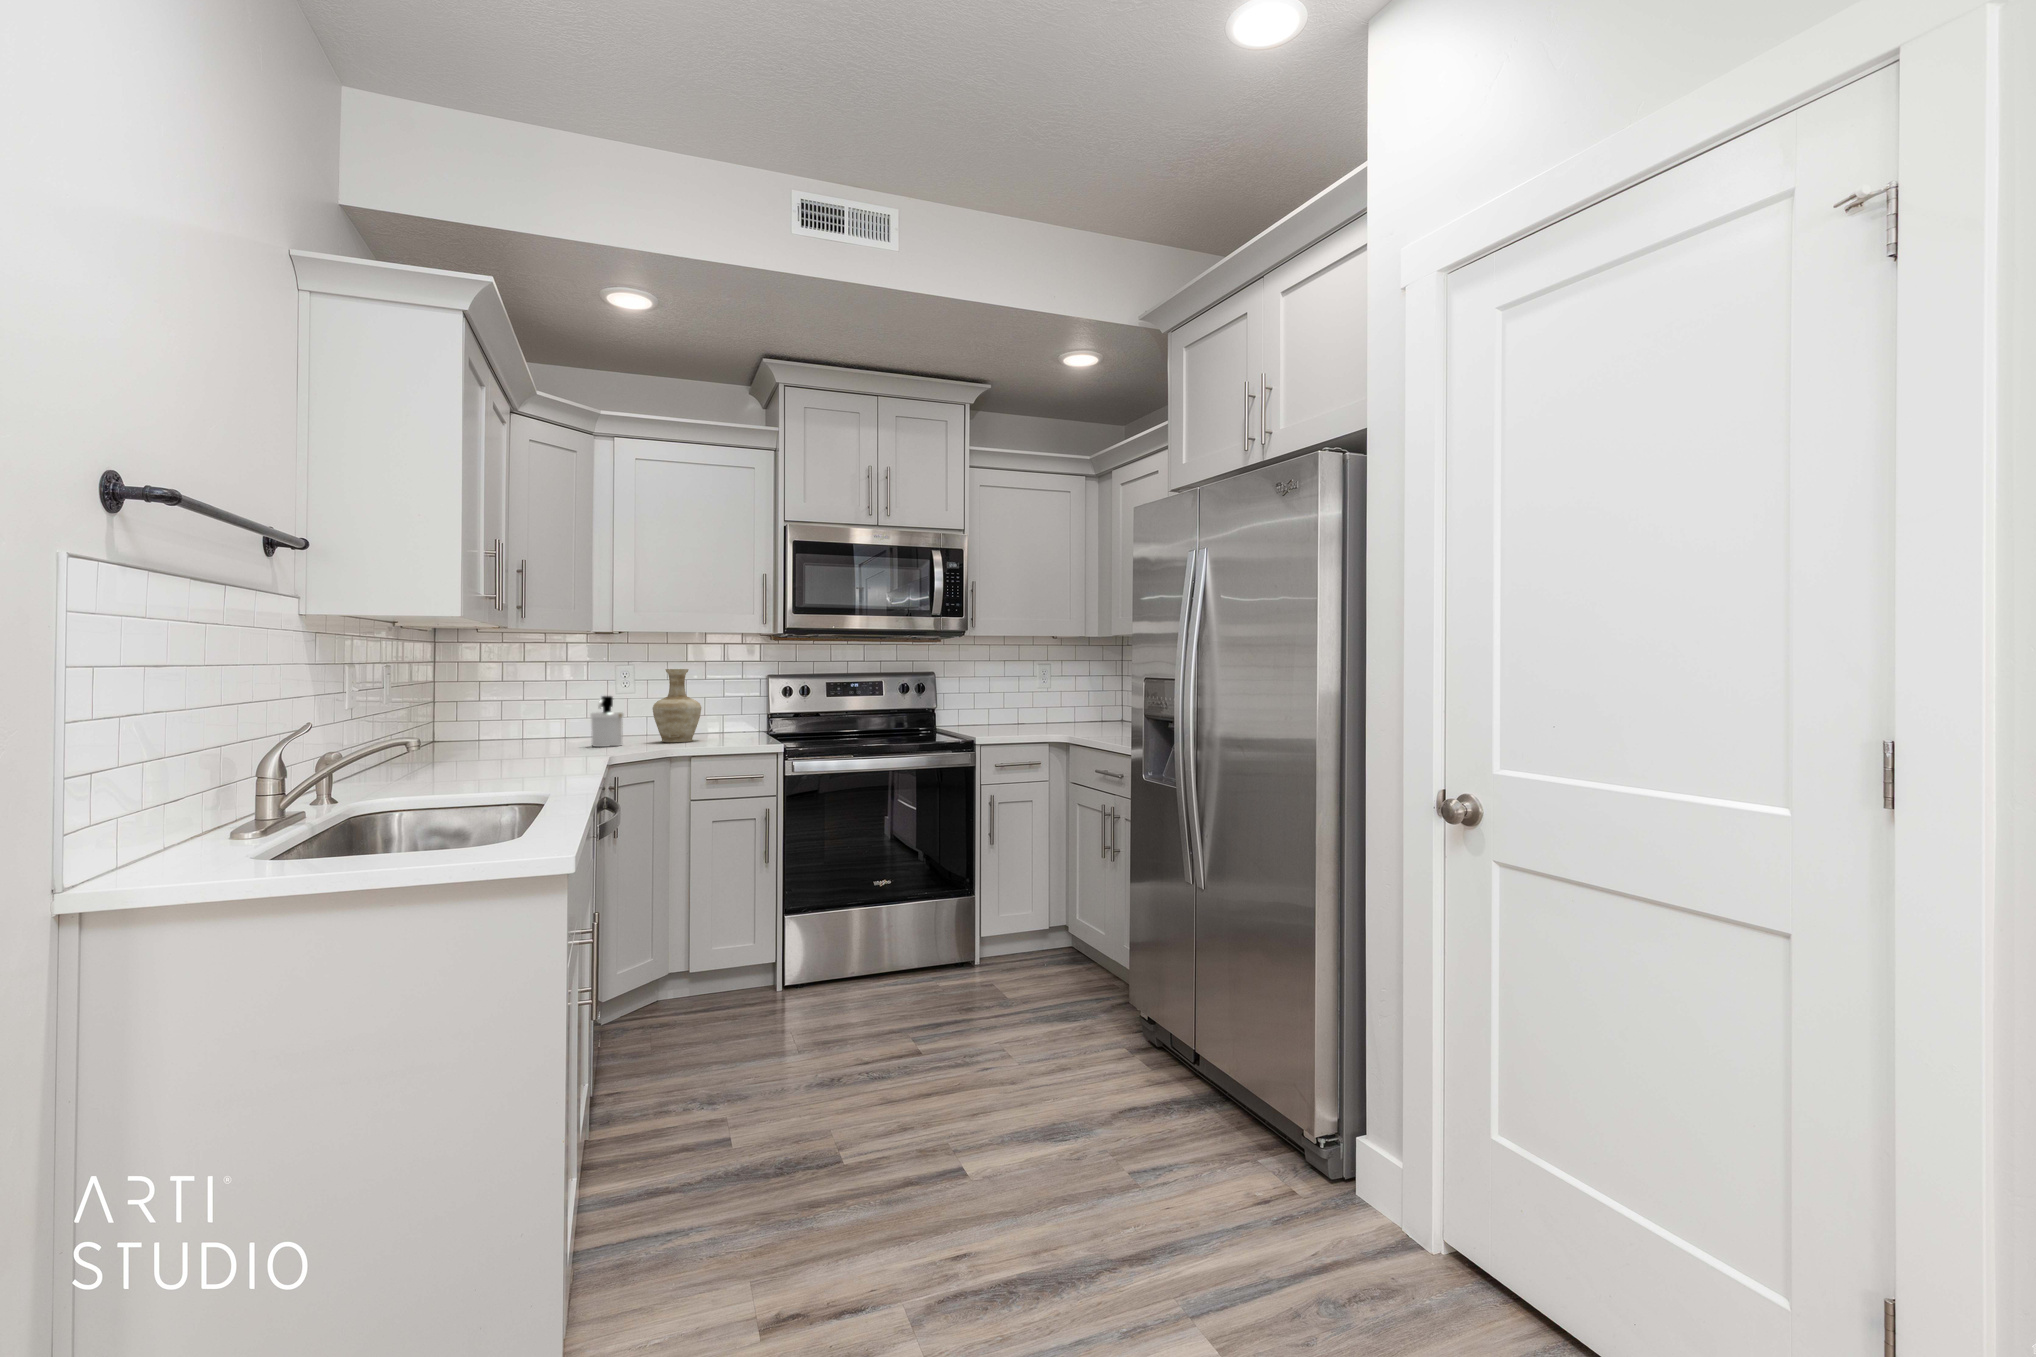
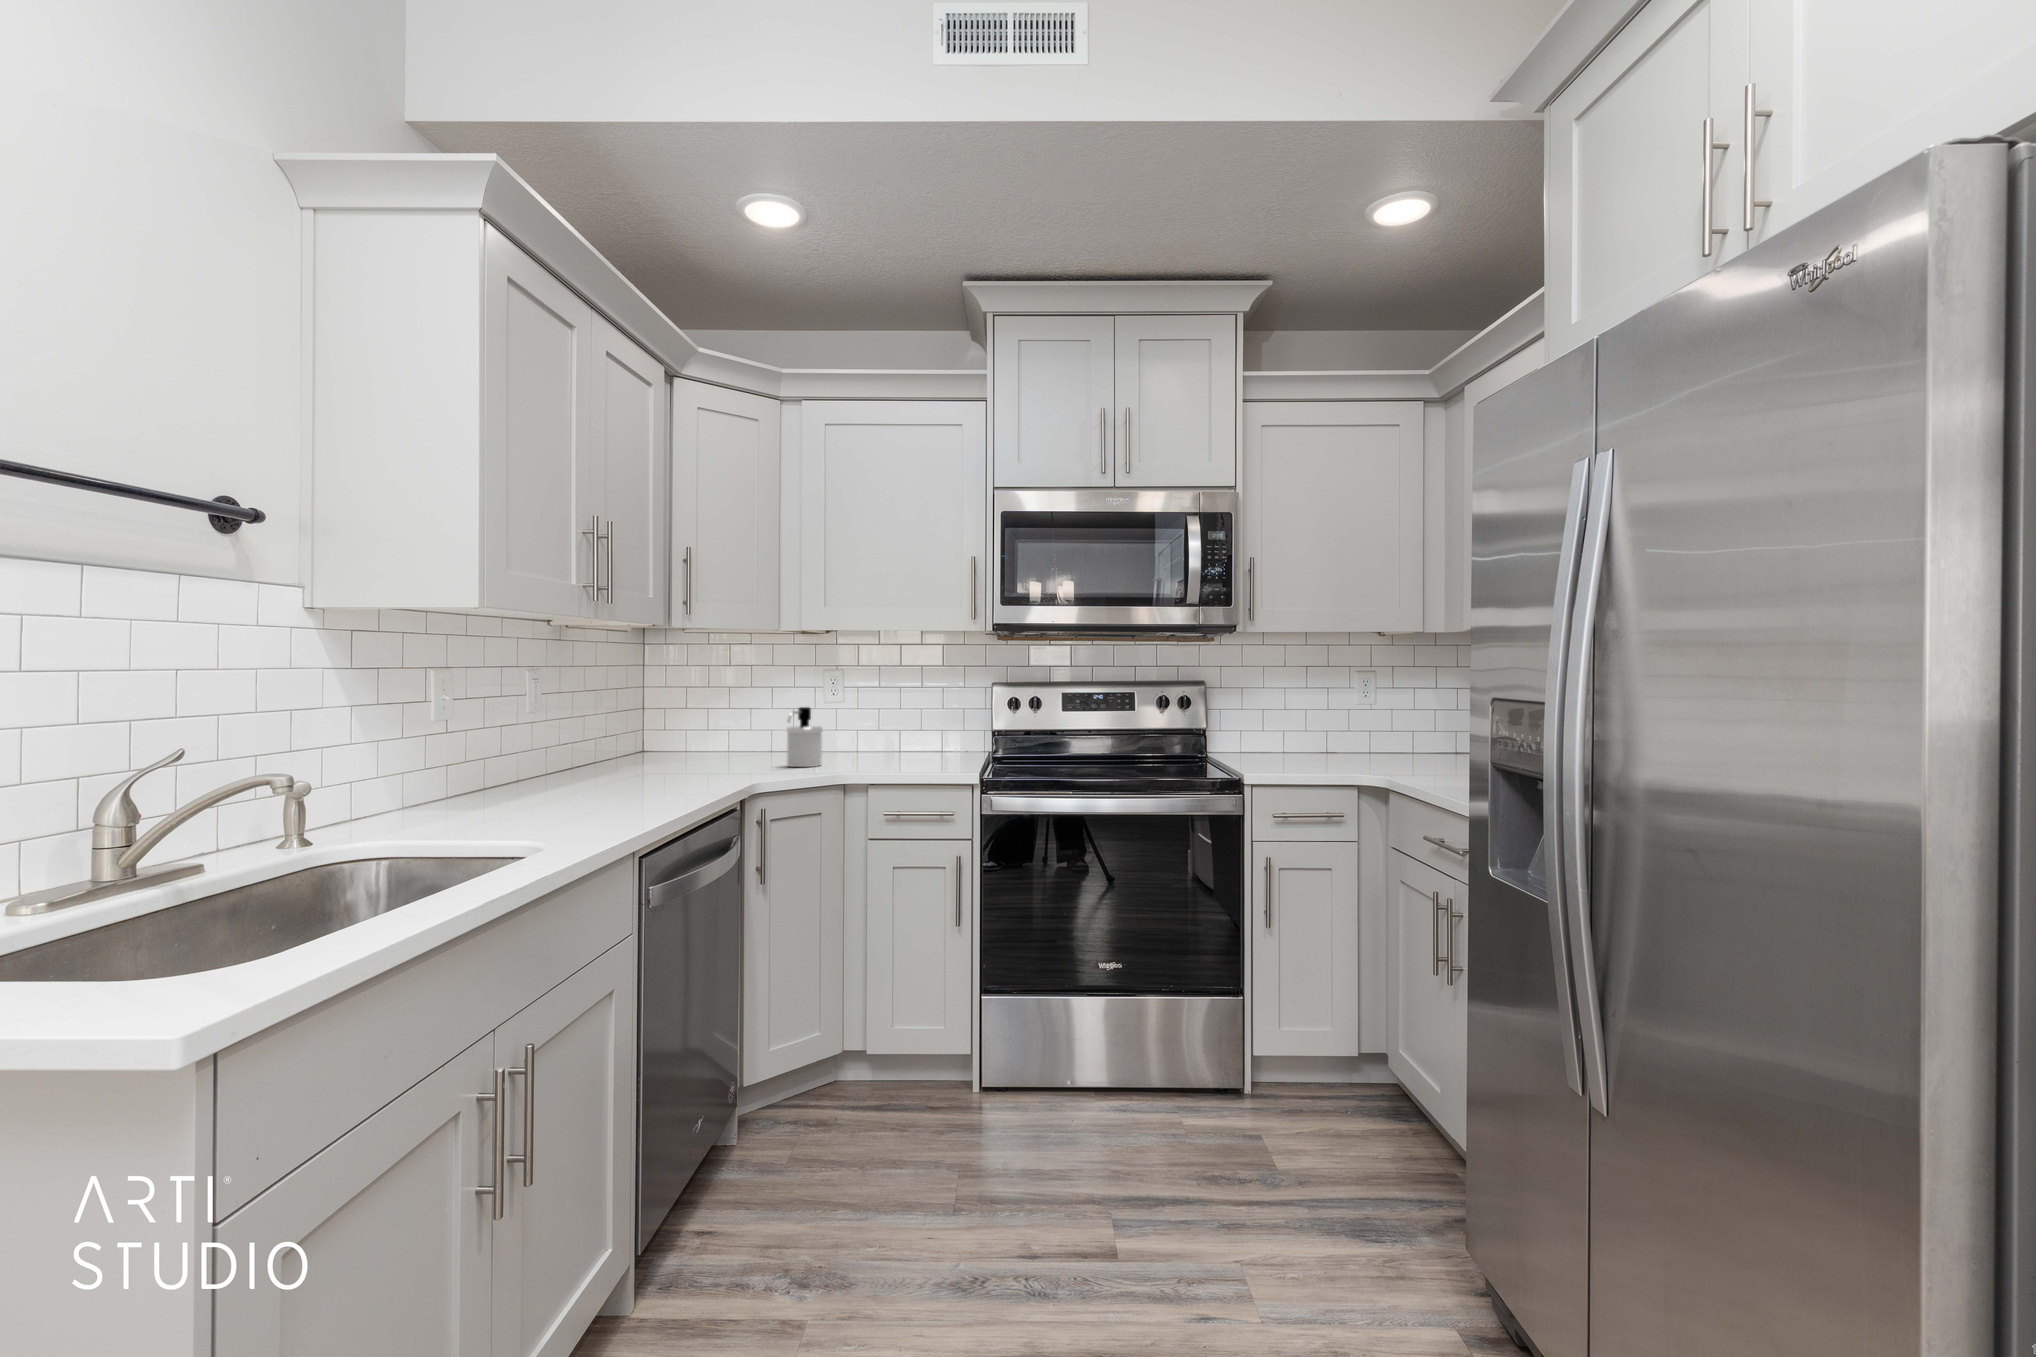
vase: present [652,669,701,742] -> none [857,676,912,764]

